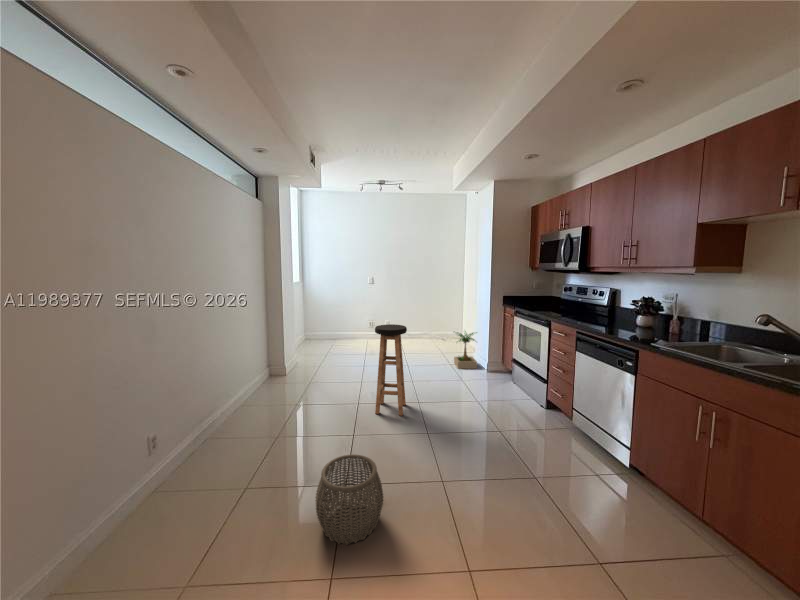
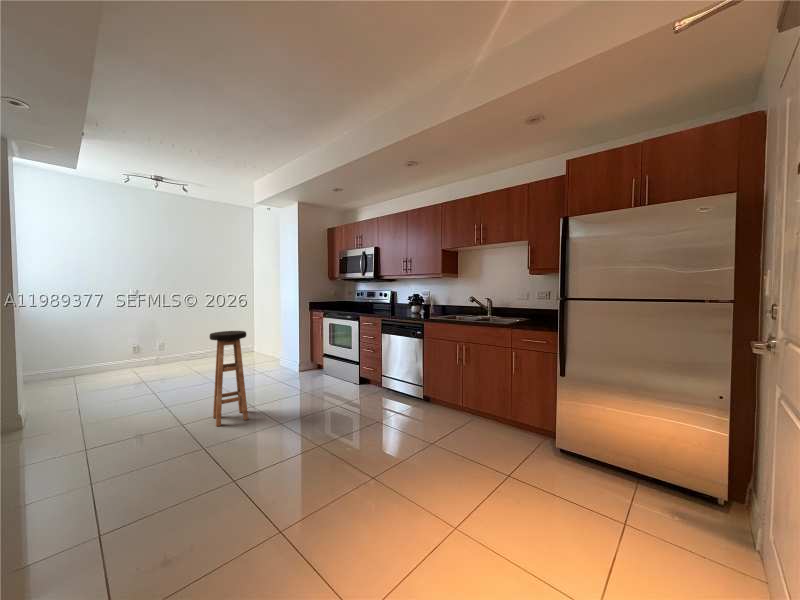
potted plant: present [454,331,477,369] -> none [261,337,290,375]
woven basket: present [315,454,383,544] -> none [234,435,301,512]

